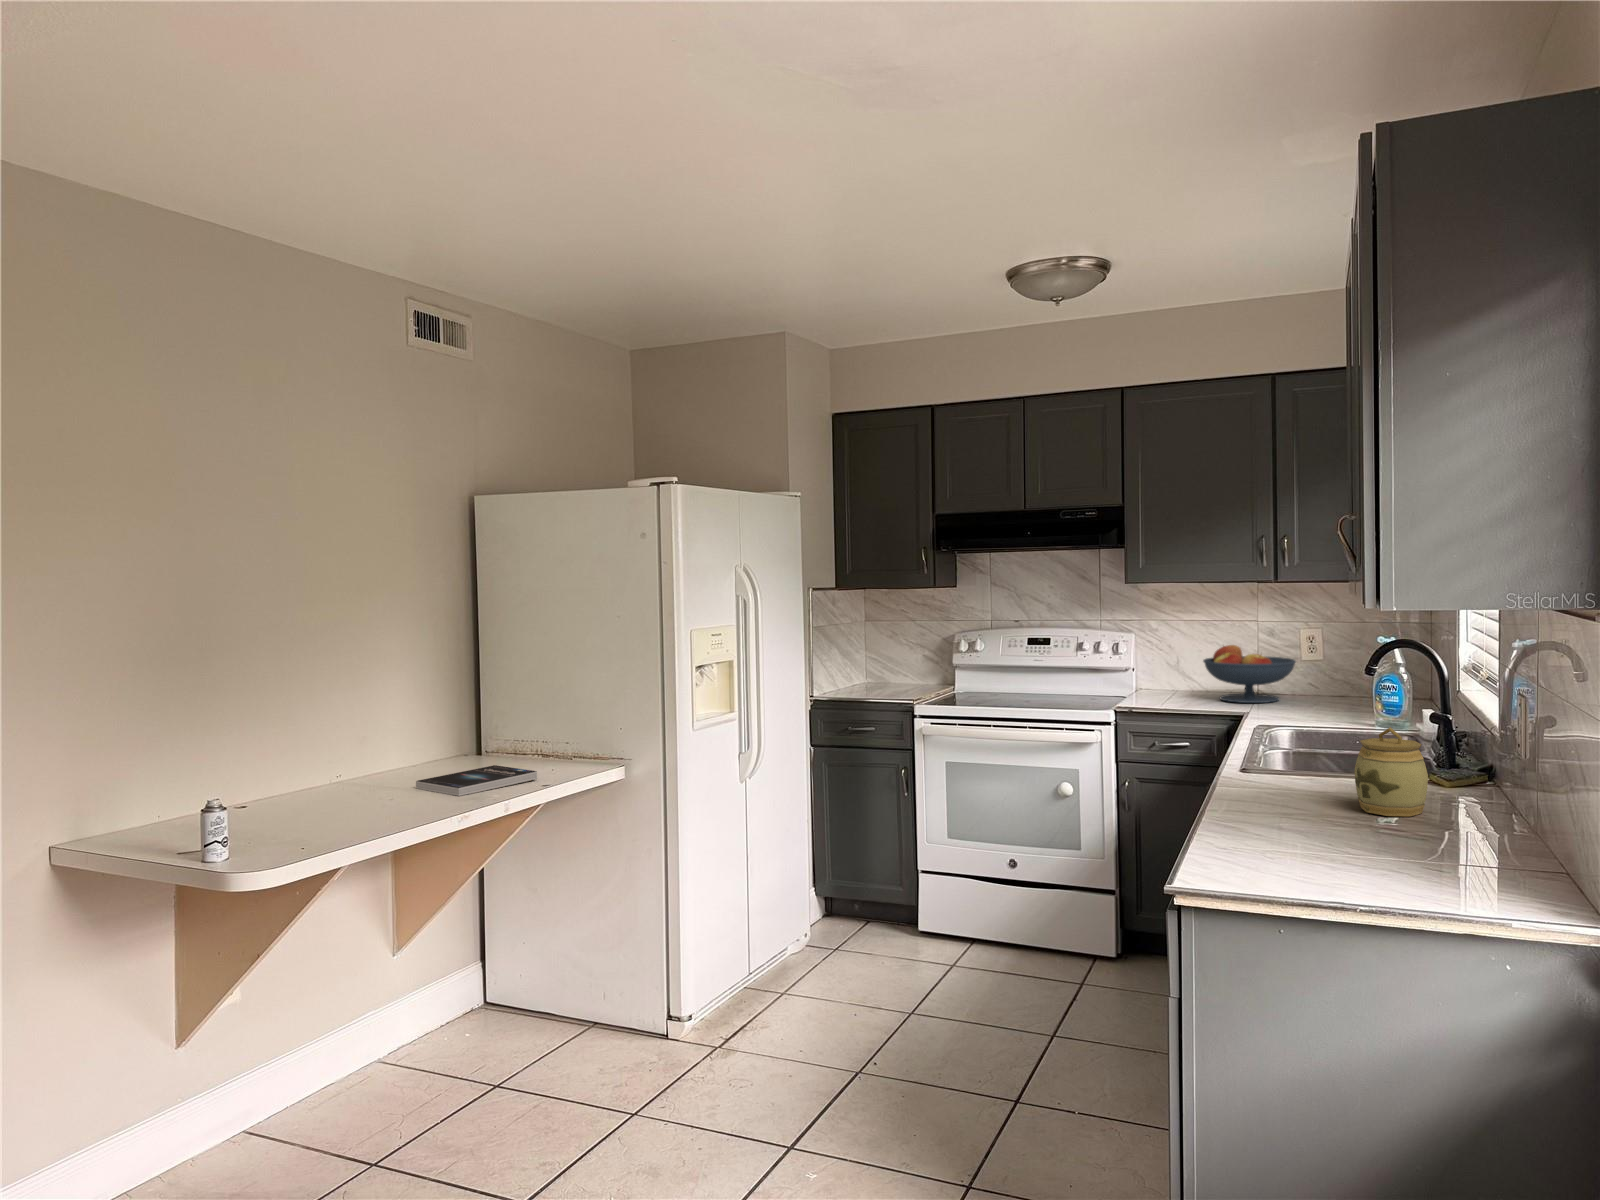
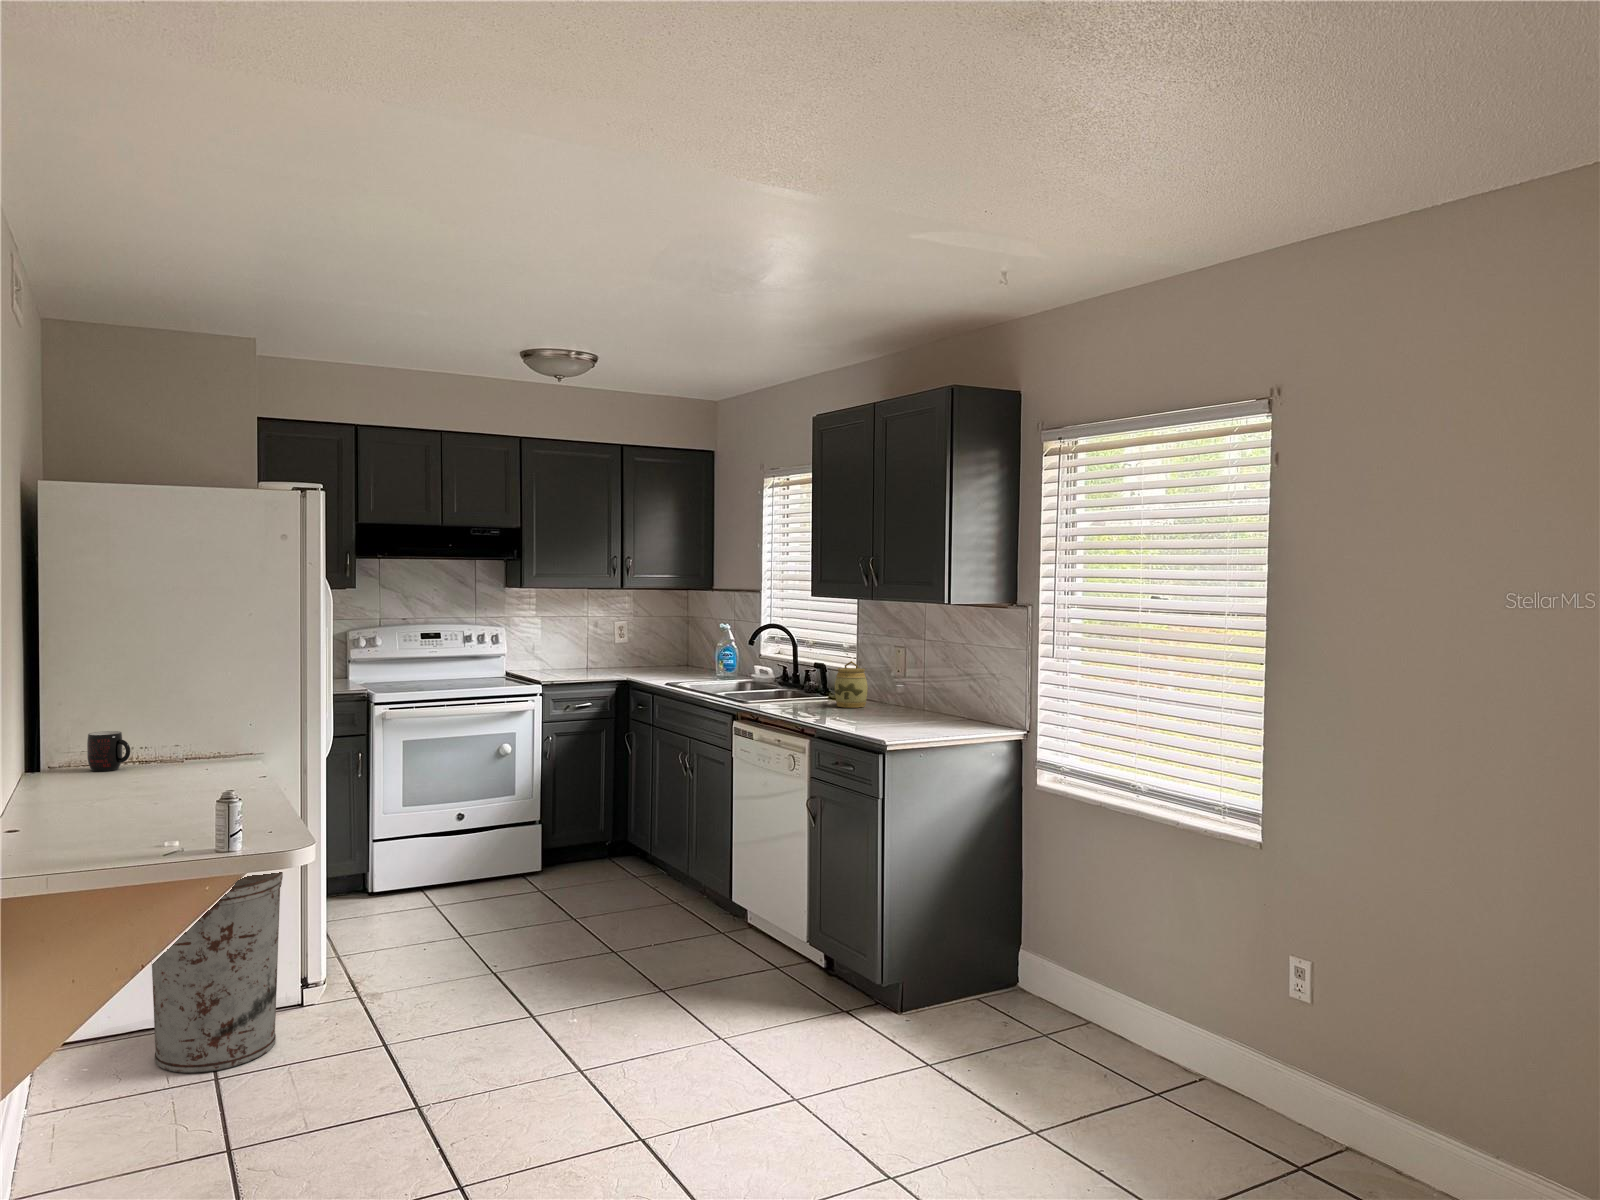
fruit bowl: present [1203,645,1296,703] -> none [568,634,631,675]
mug: none [493,732,521,768] -> present [87,731,130,771]
book: present [416,765,537,796] -> none [101,761,205,791]
trash can: none [479,865,601,1076] -> present [152,872,283,1073]

